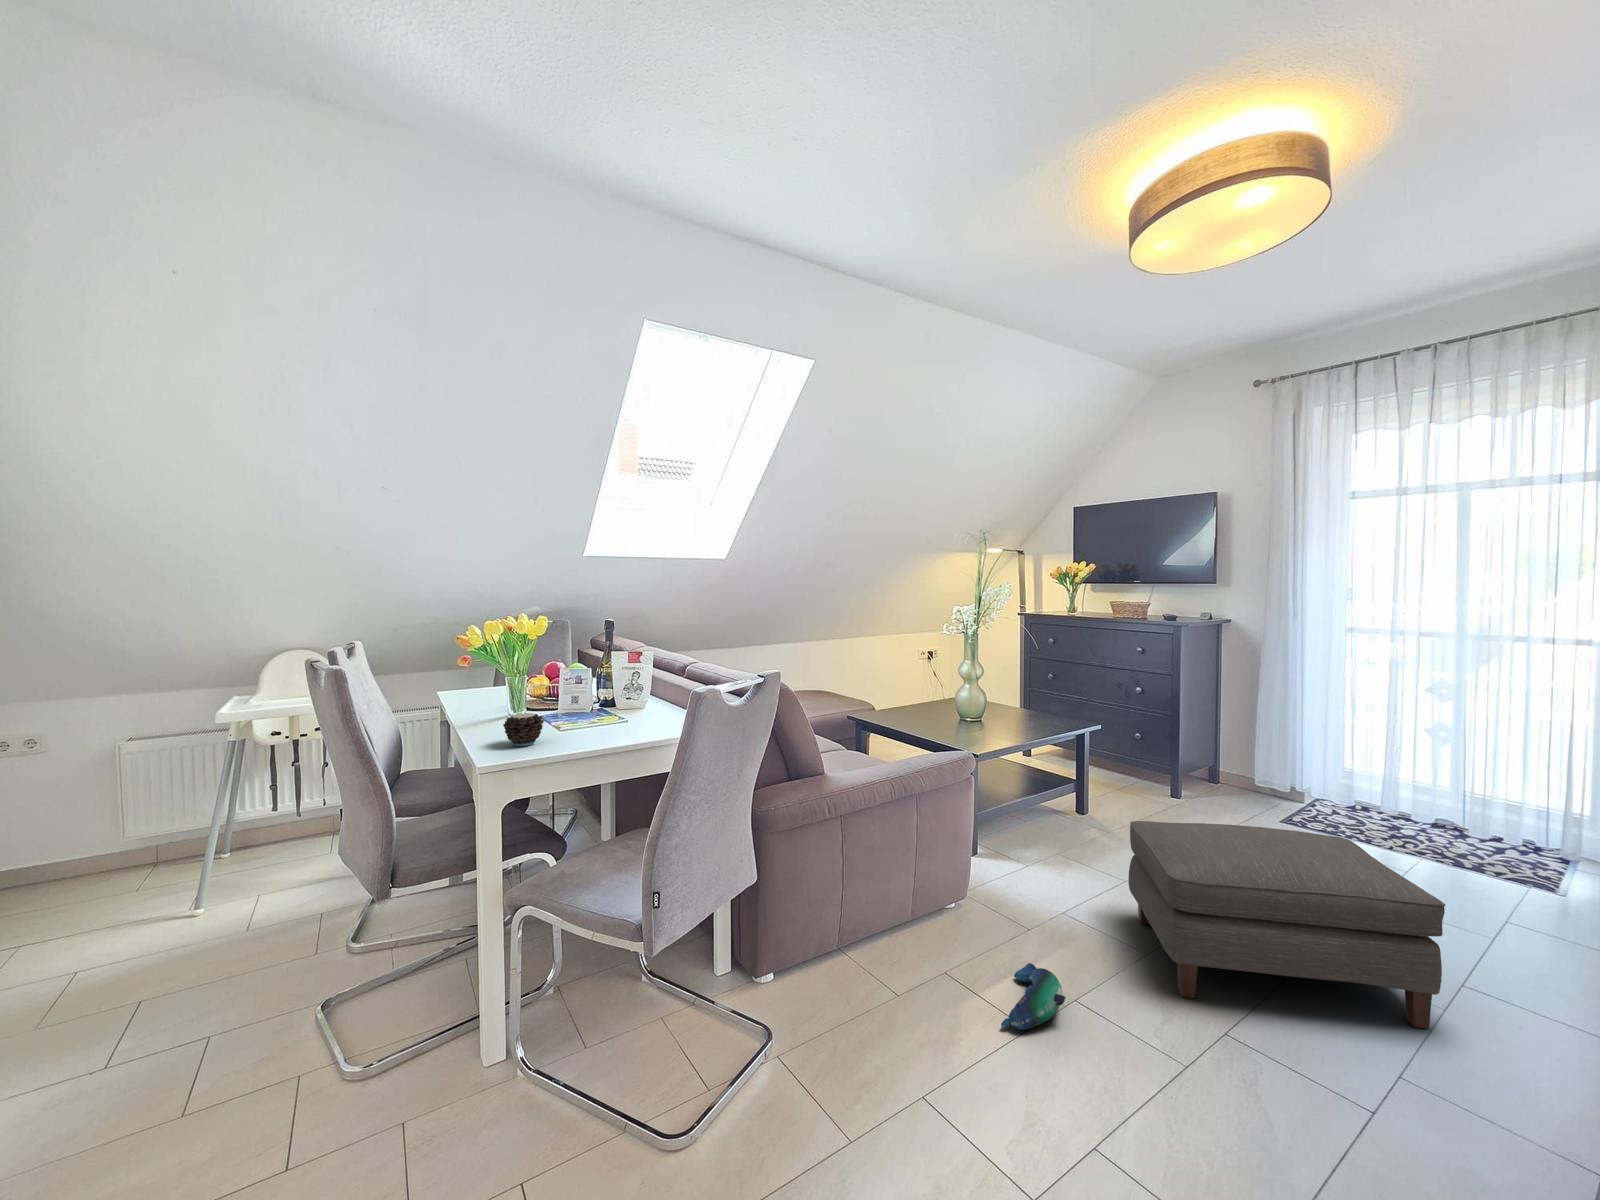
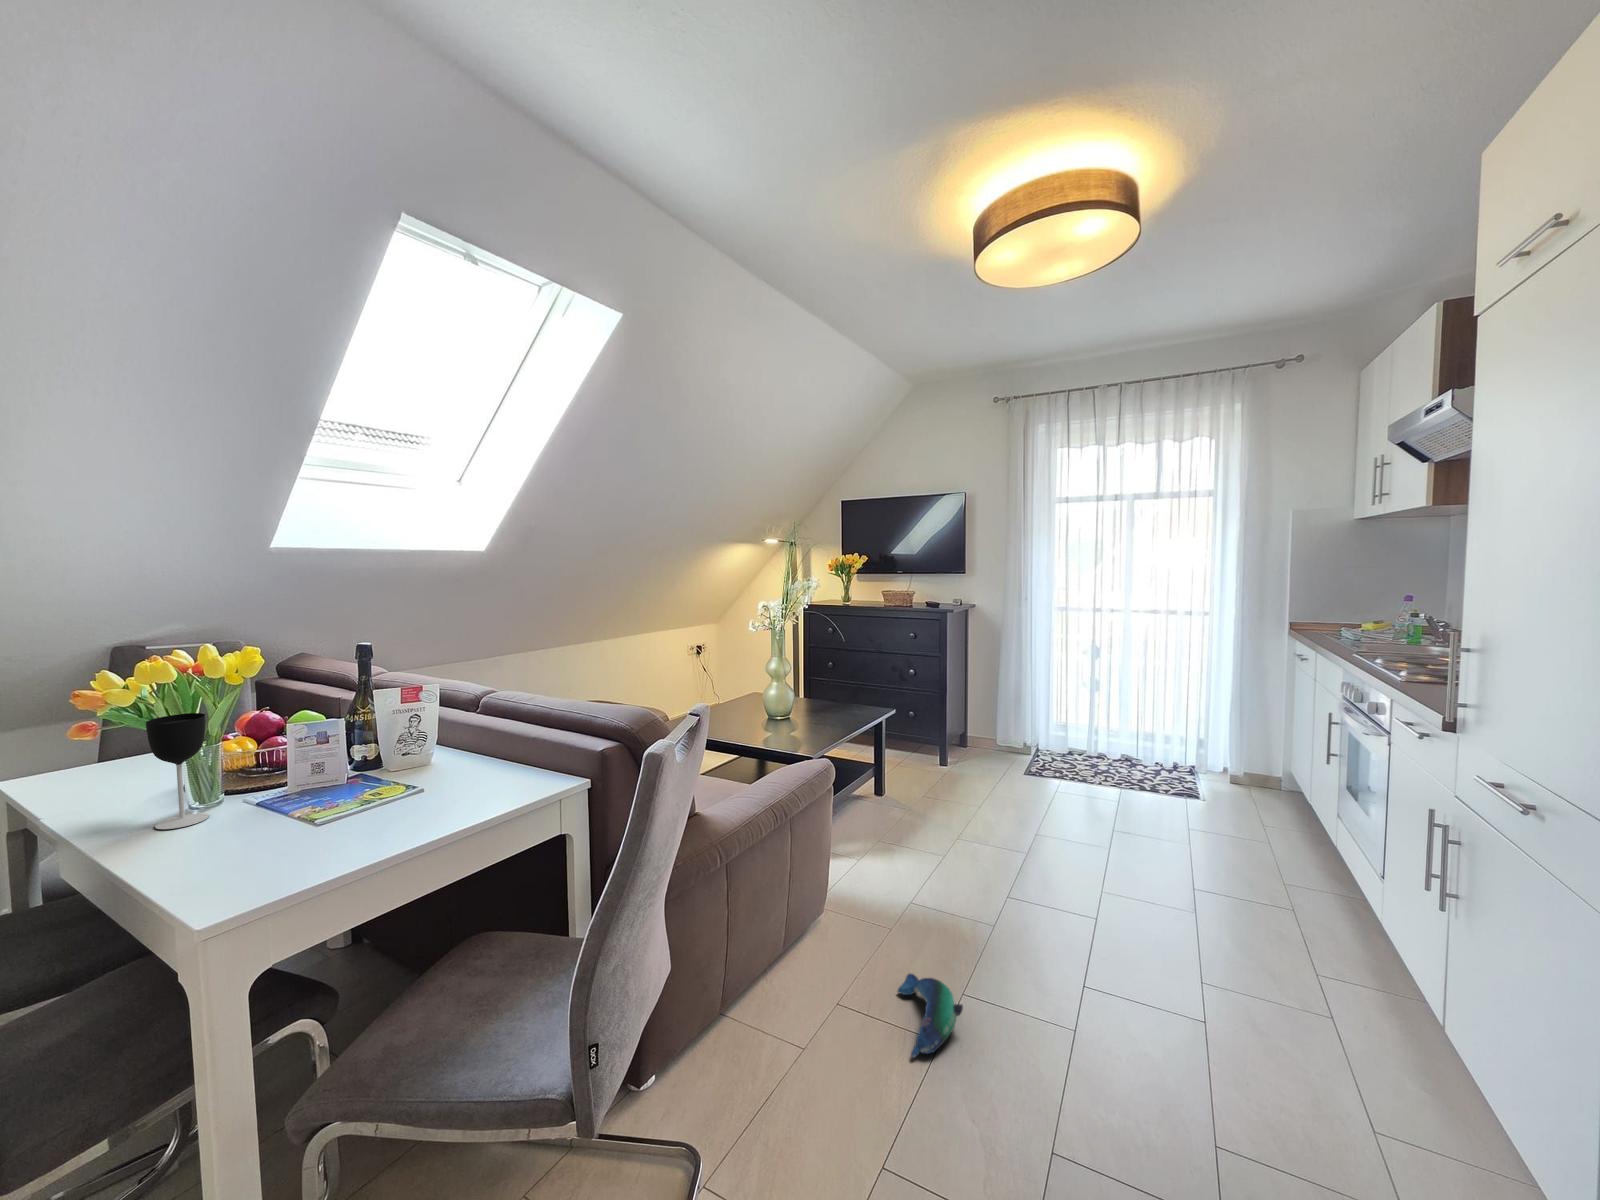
wine glass: none [485,655,514,723] -> present [146,713,209,829]
candle: present [503,710,544,746] -> none [218,810,297,873]
ottoman: present [1129,821,1446,1029] -> none [962,792,1211,968]

